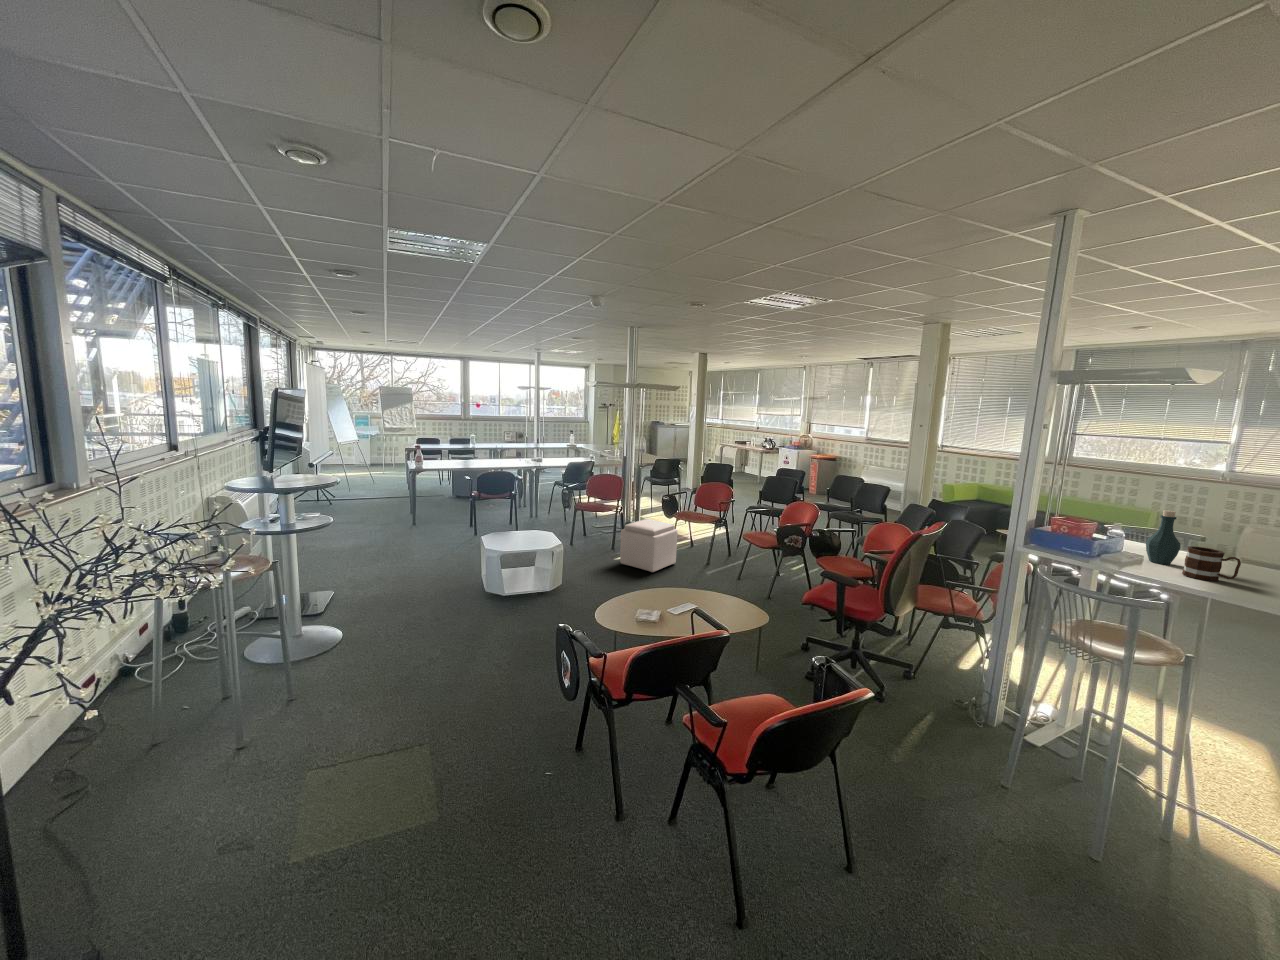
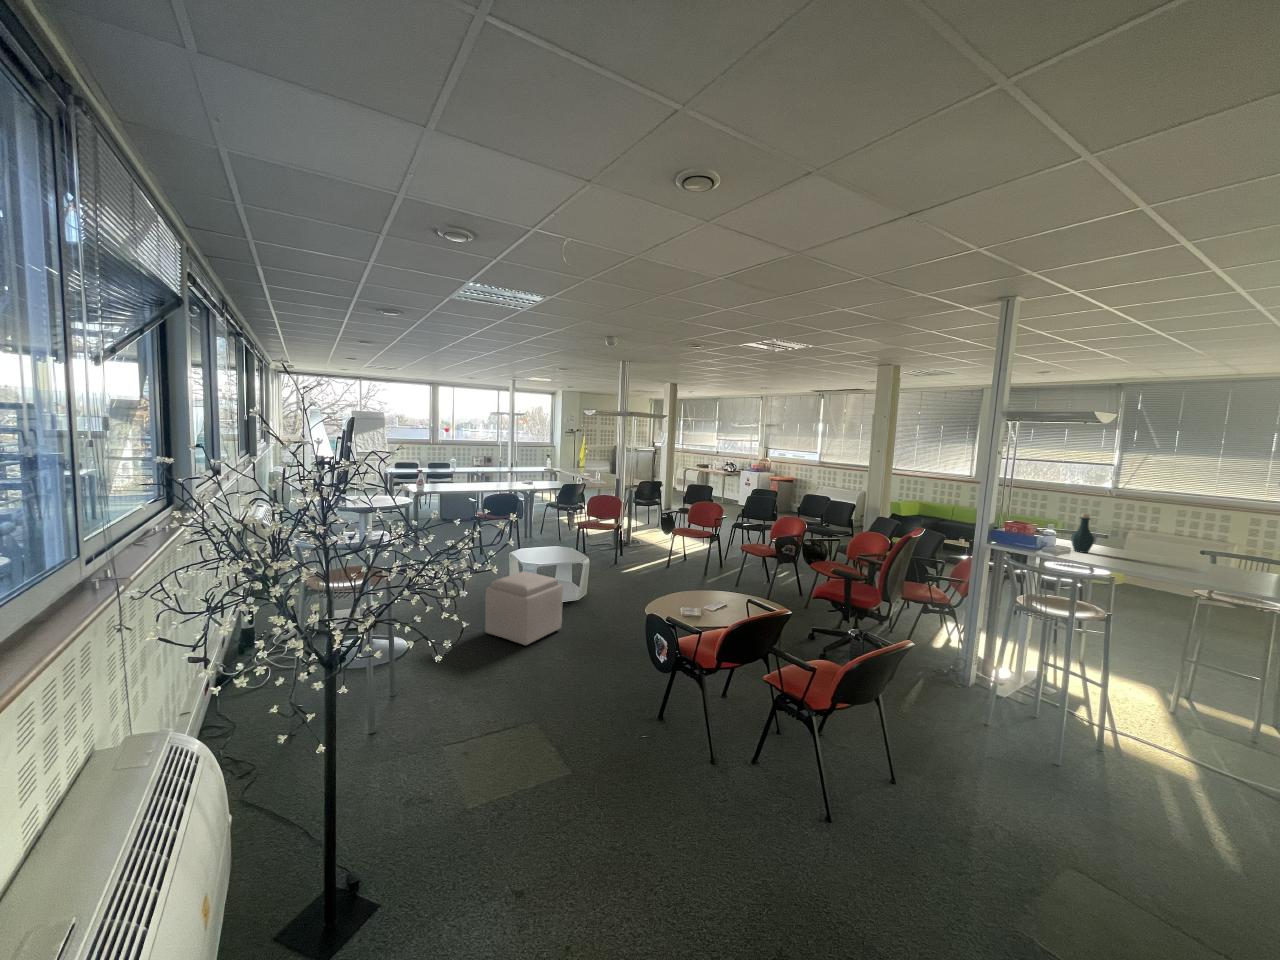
ottoman: present [620,519,677,572] -> present [485,571,563,645]
mug: present [1182,546,1241,581] -> none [1097,538,1135,562]

